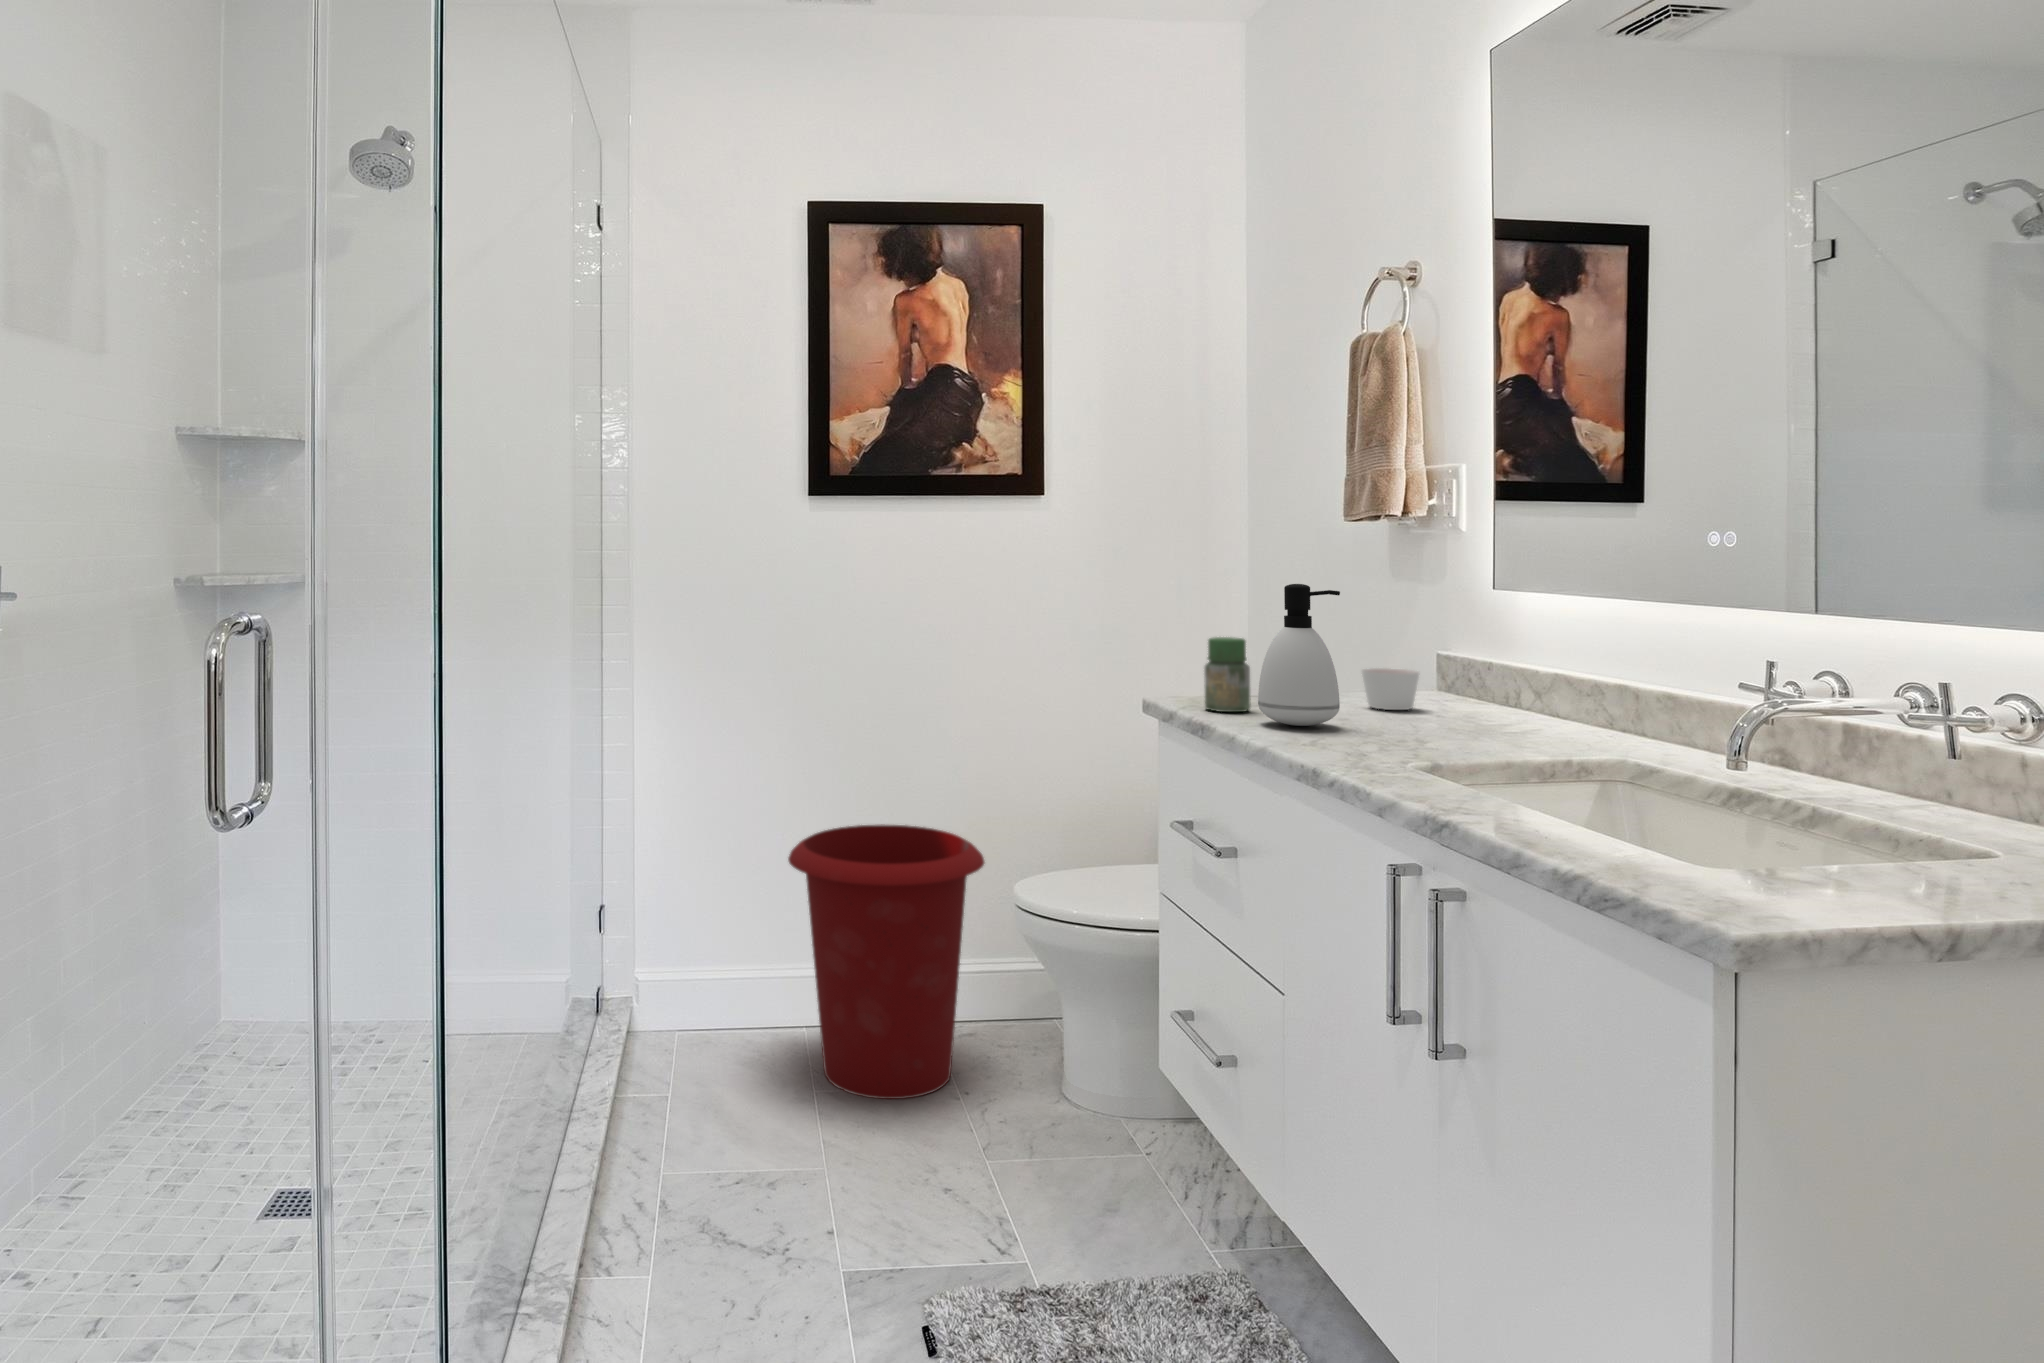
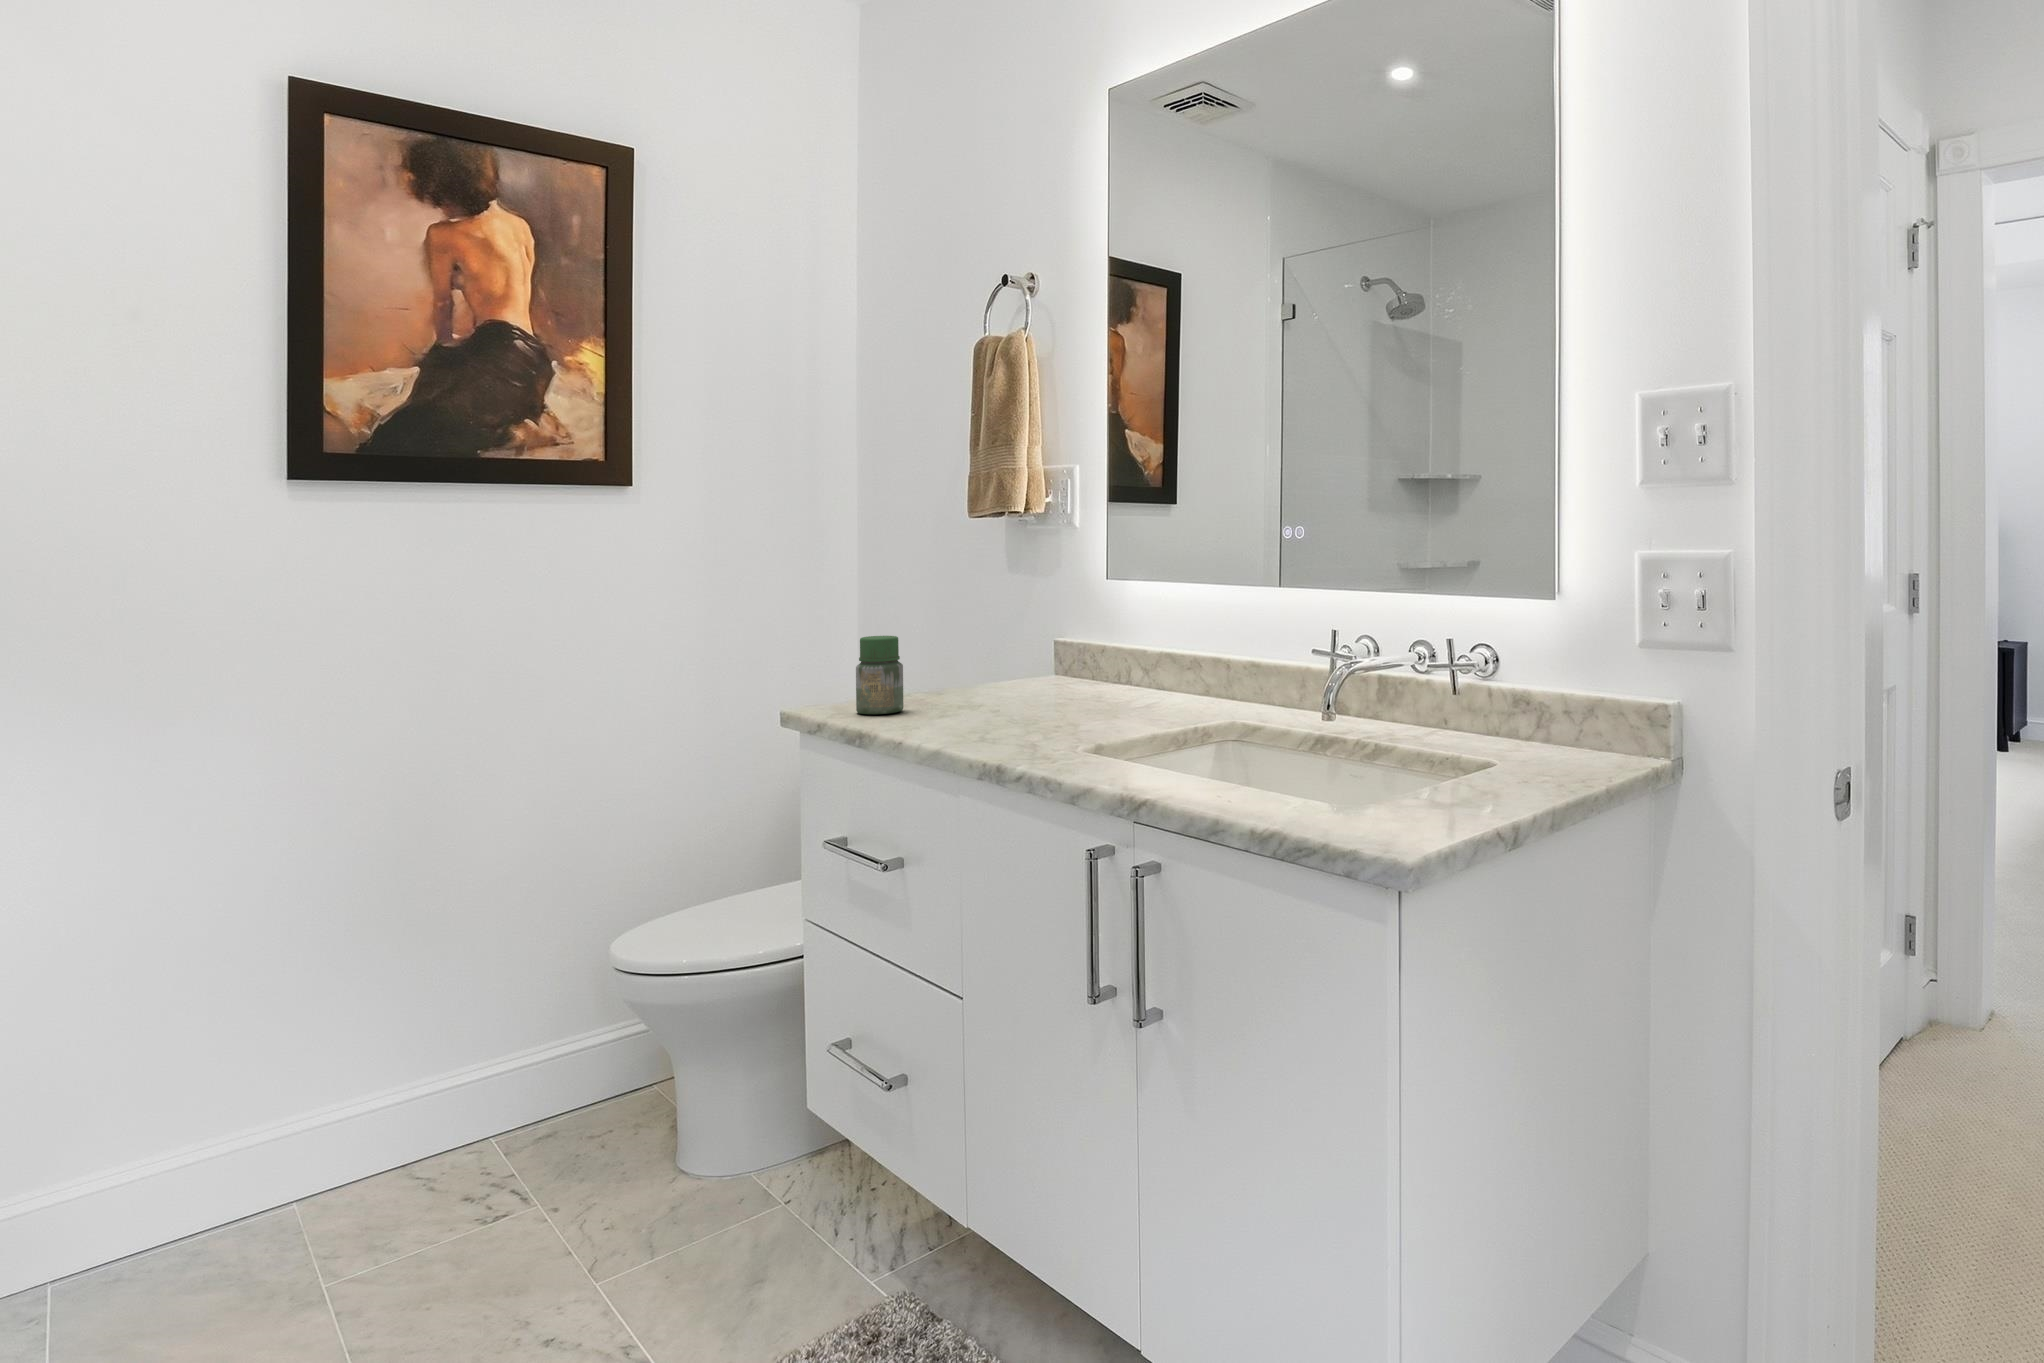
soap dispenser: present [1258,584,1340,726] -> none [920,578,999,721]
candle: present [1362,668,1419,710] -> none [1001,656,1052,696]
waste bin: present [788,824,984,1099] -> none [268,891,570,1260]

